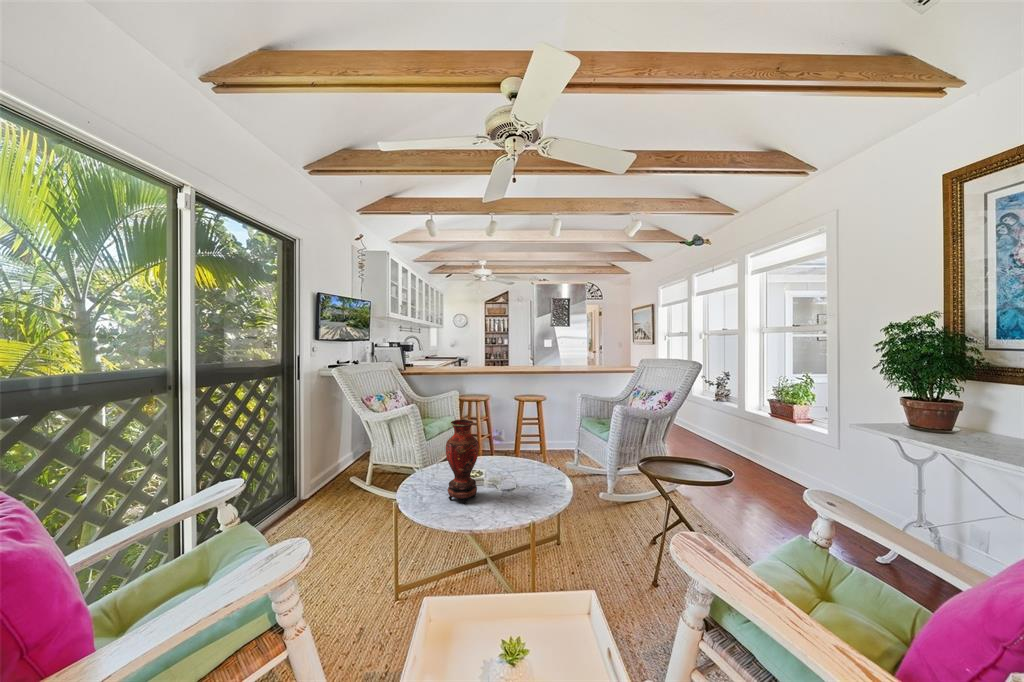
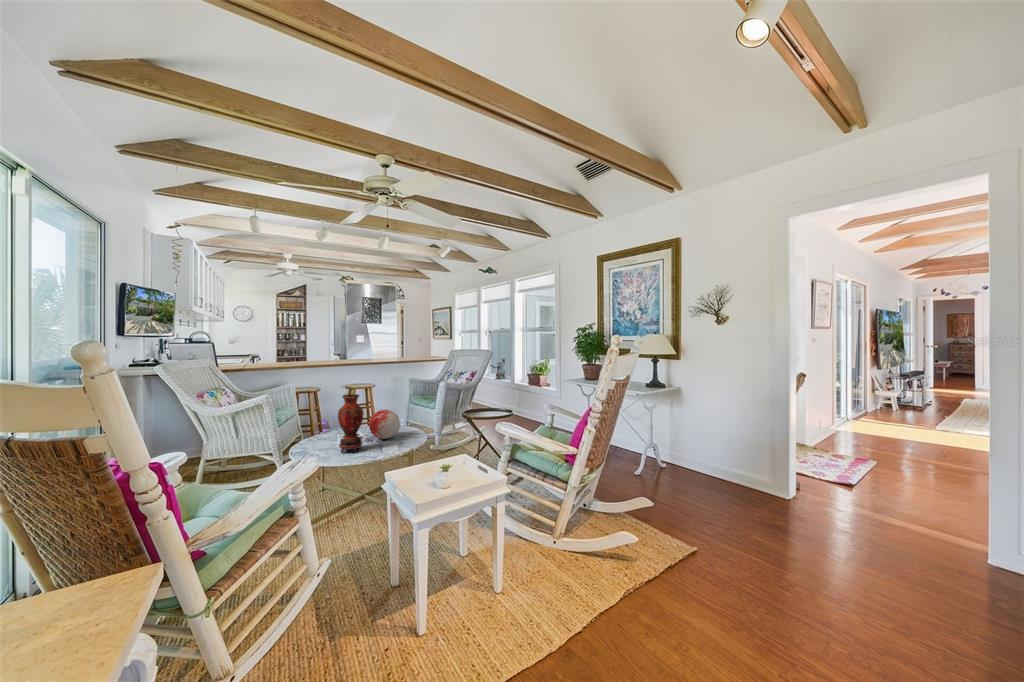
decorative orb: none [495,443,536,486] -> present [369,410,400,439]

